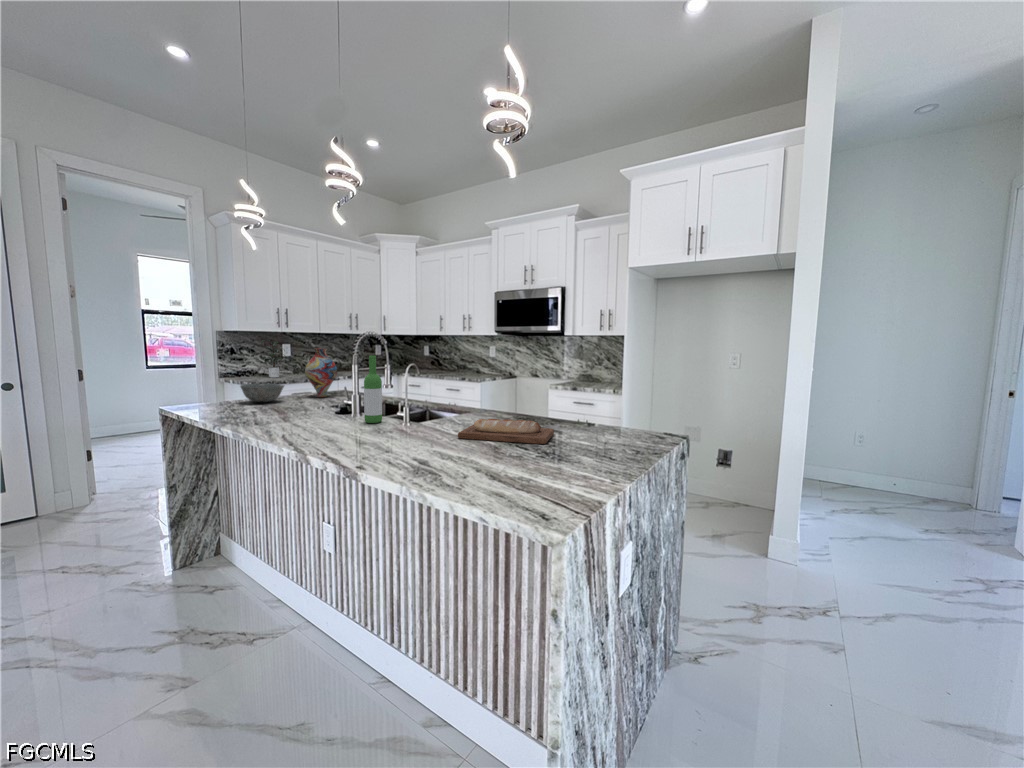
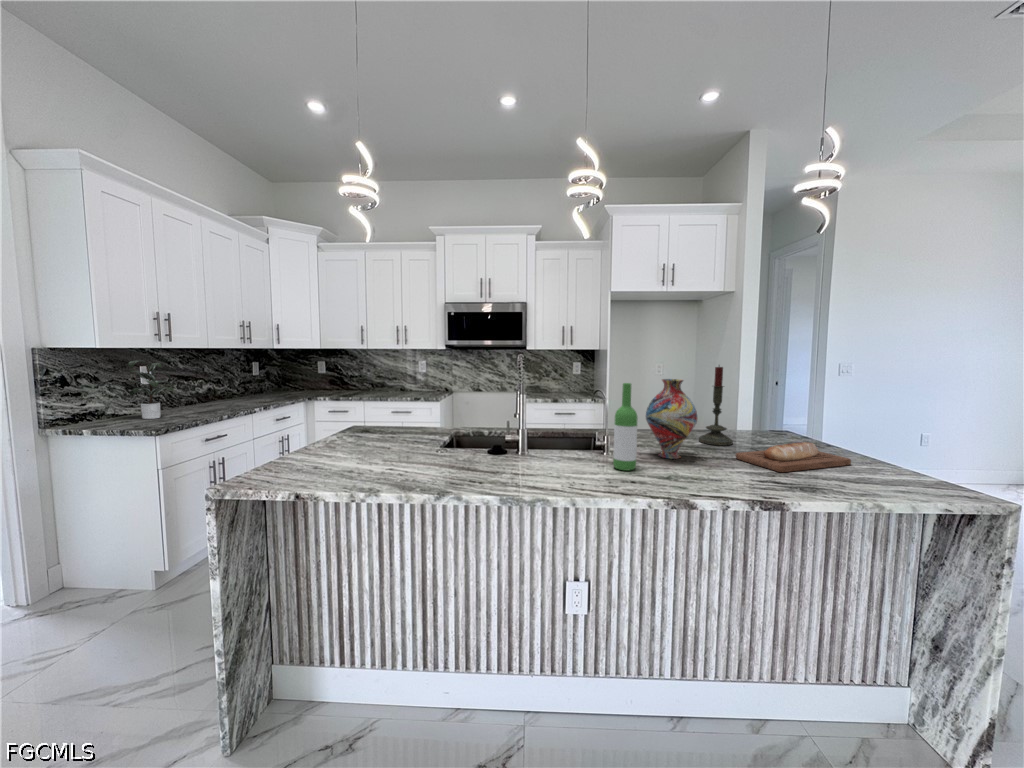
candle: none [506,346,535,423] -> present [699,366,733,446]
vase: present [305,348,337,397] -> present [646,379,697,459]
bowl: present [240,384,284,402] -> none [318,431,384,464]

